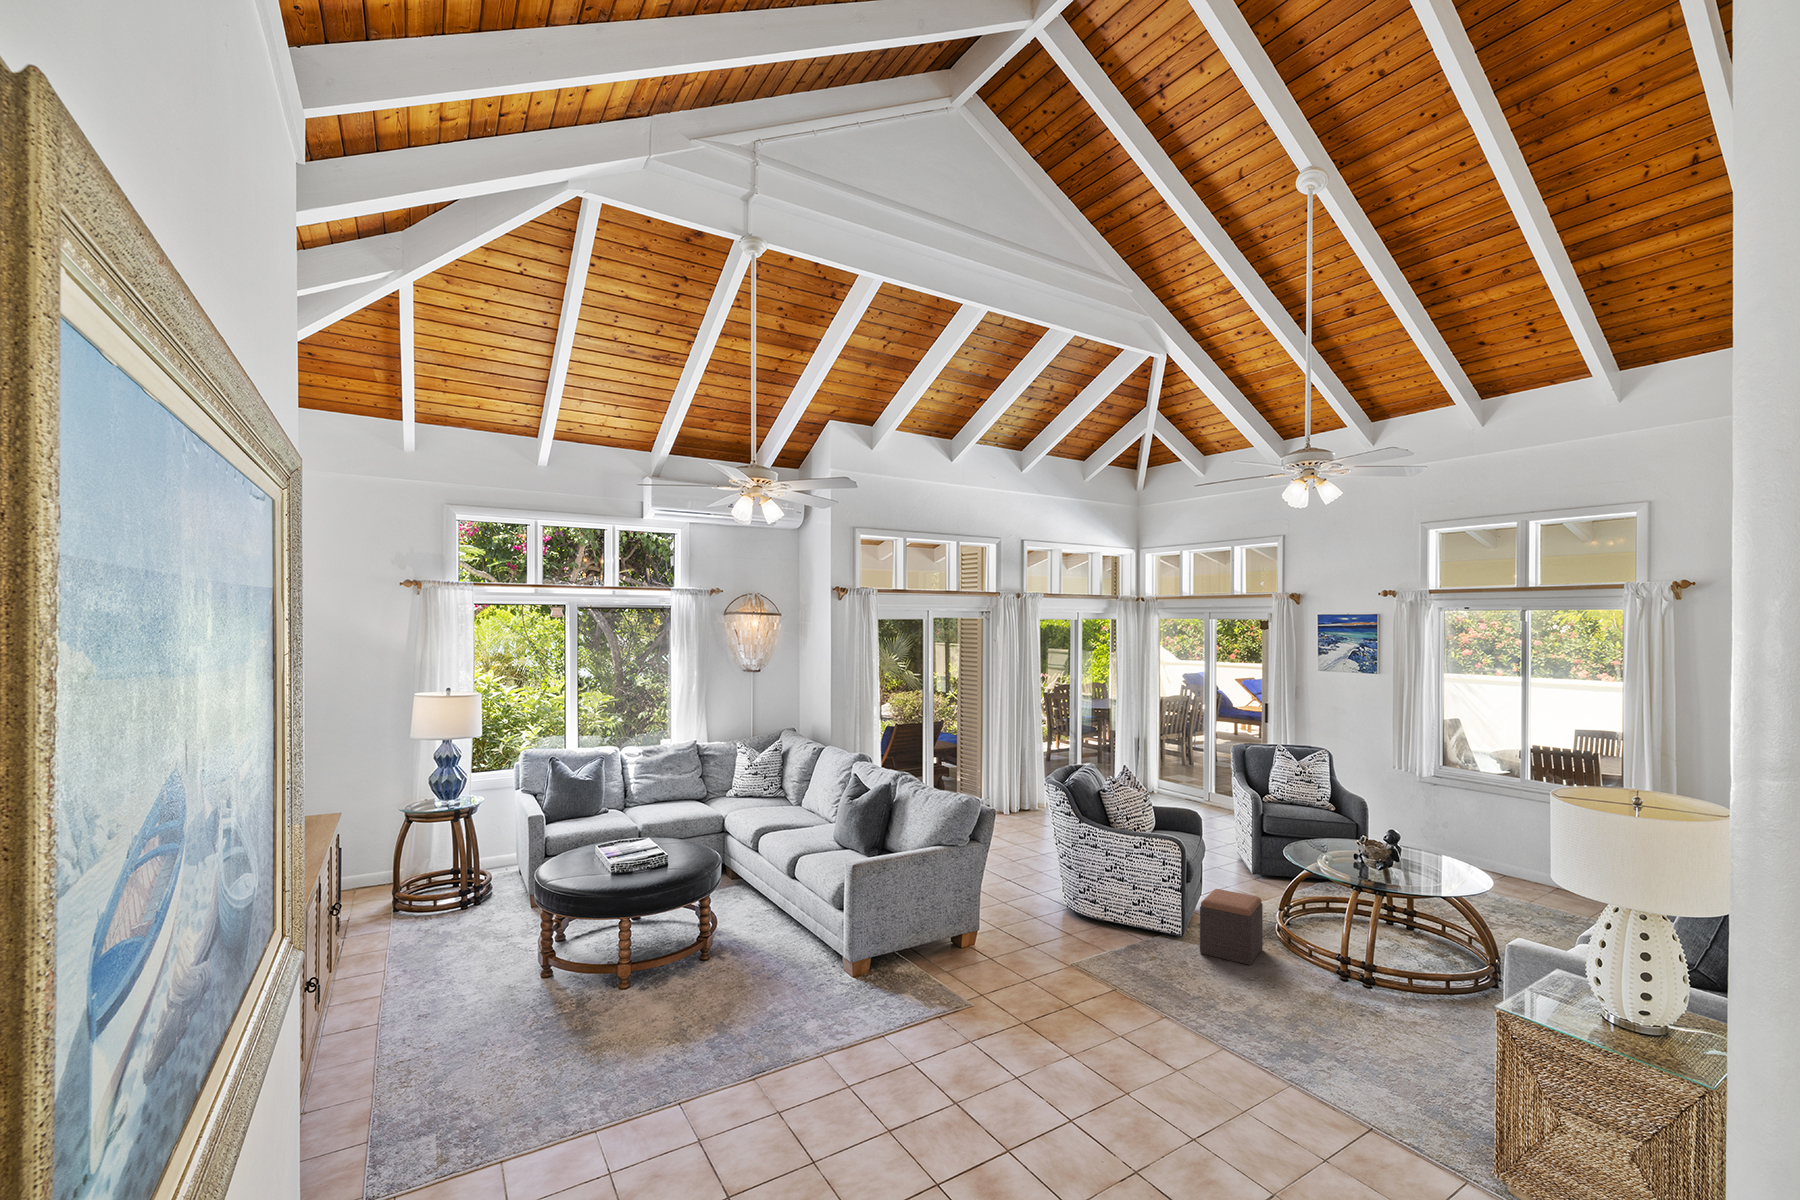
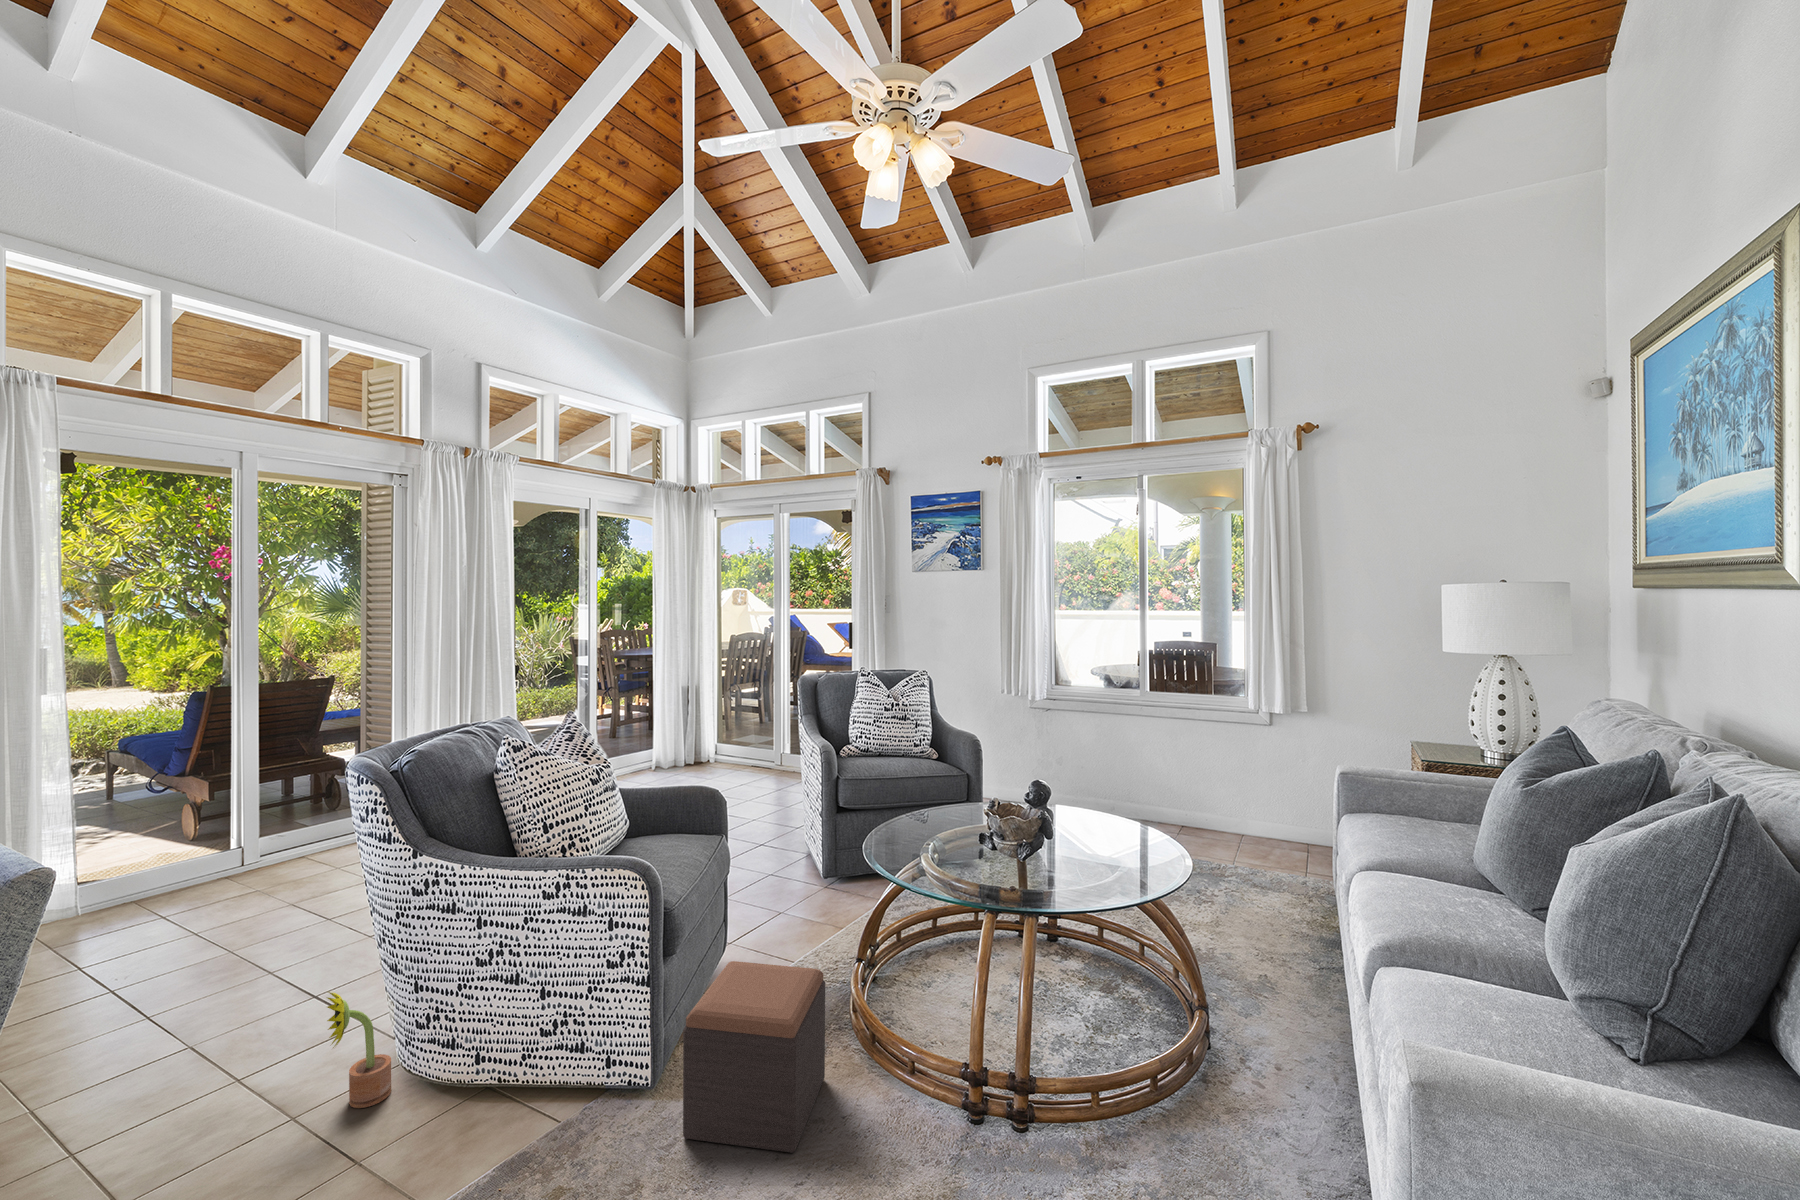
decorative plant: none [1046,873,1070,923] -> present [327,992,391,1108]

